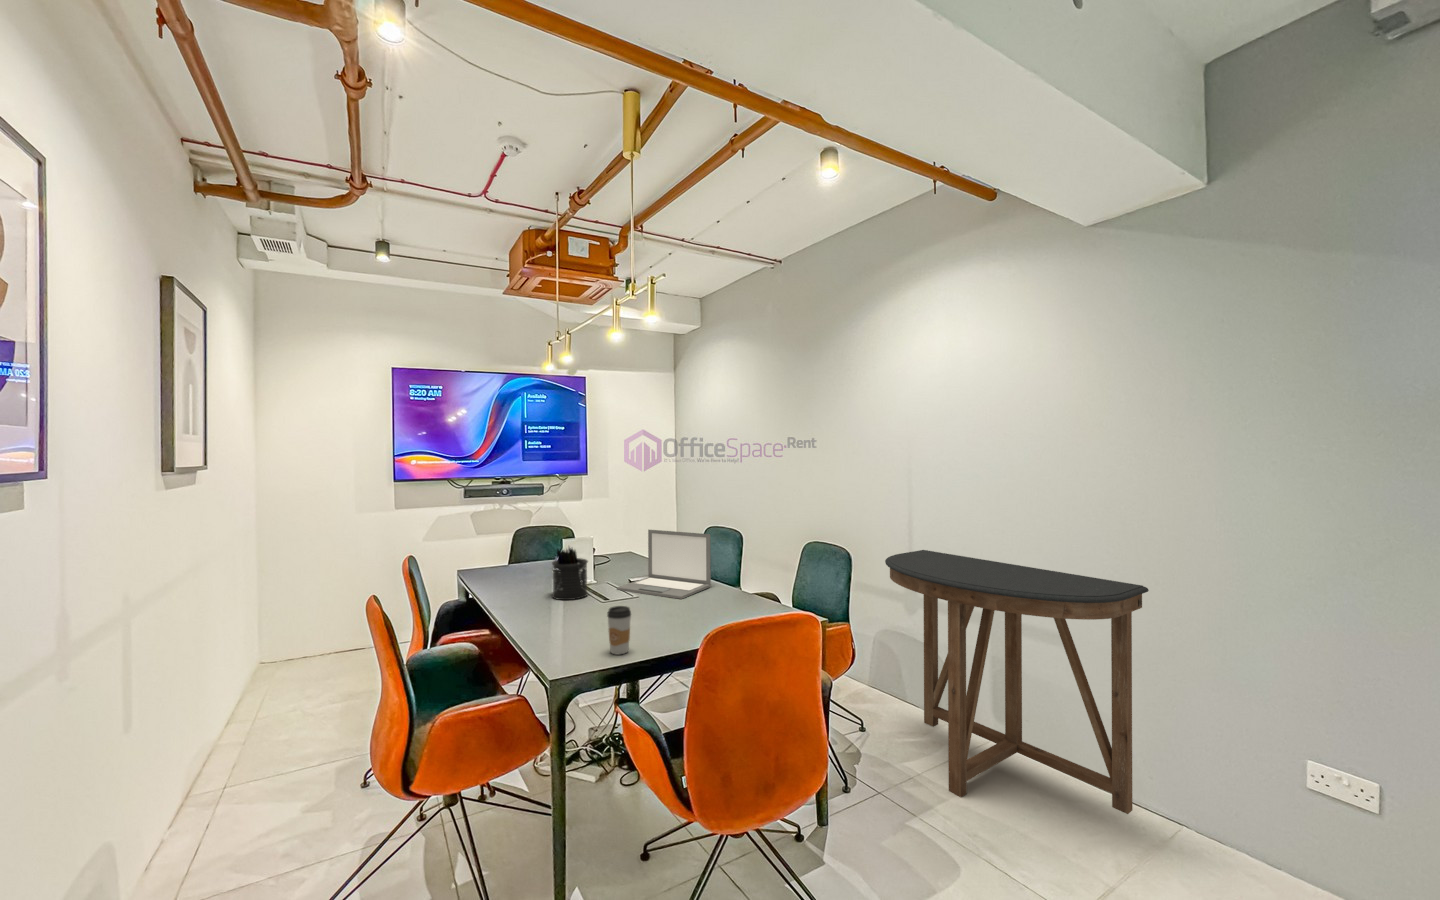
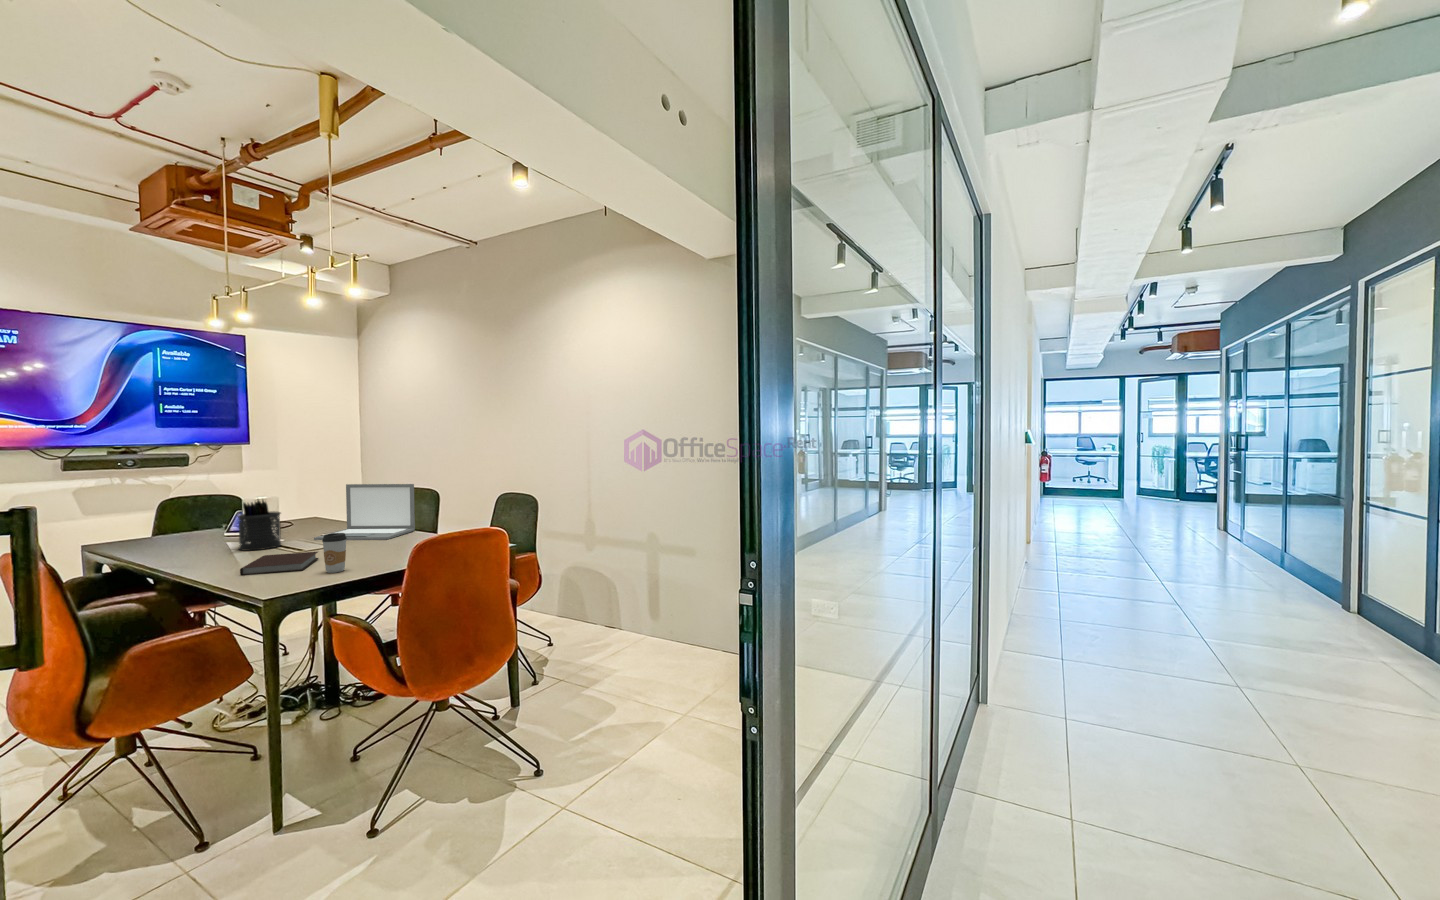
console table: present [885,550,1149,814] -> none [570,491,734,658]
notebook: none [537,615,611,644] -> present [240,552,318,575]

